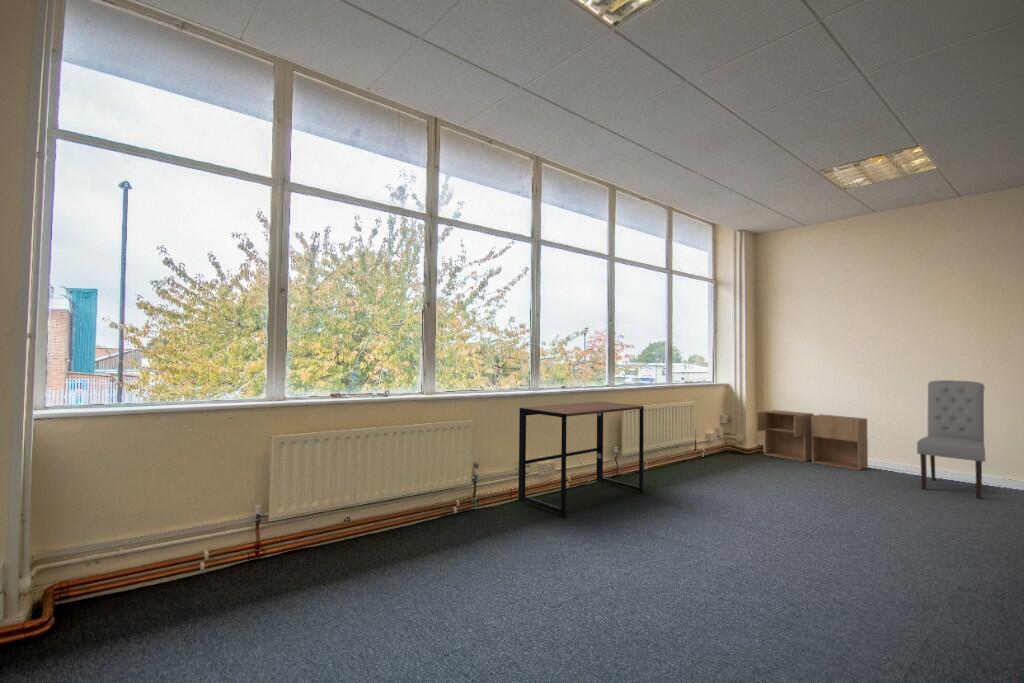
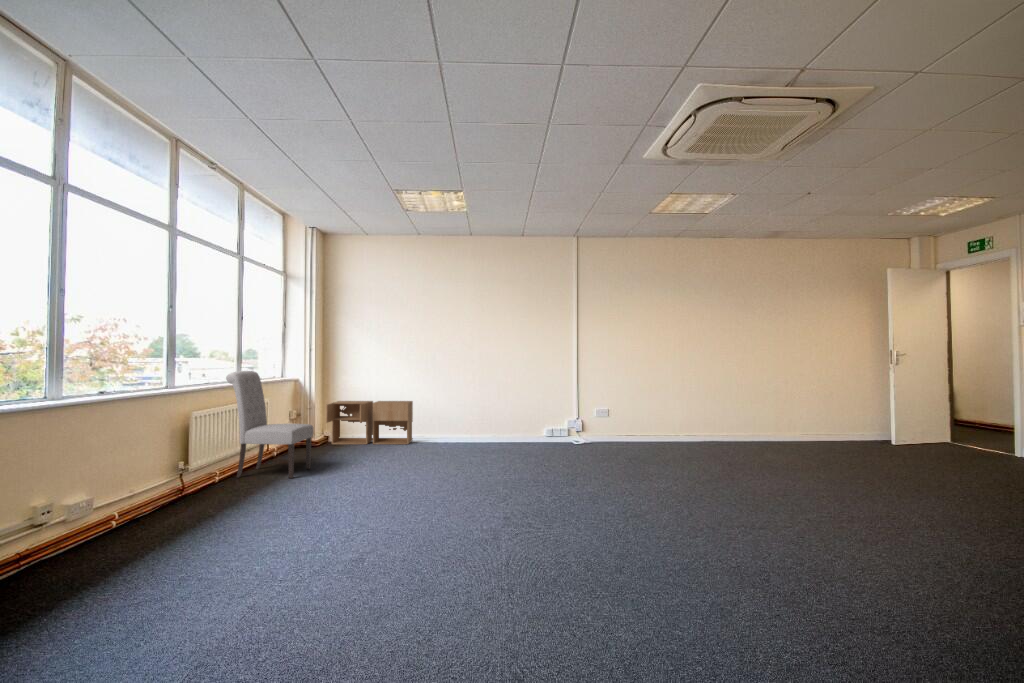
chair: present [917,380,985,498] -> present [226,371,313,478]
desk: present [518,402,644,517] -> none [32,408,227,567]

